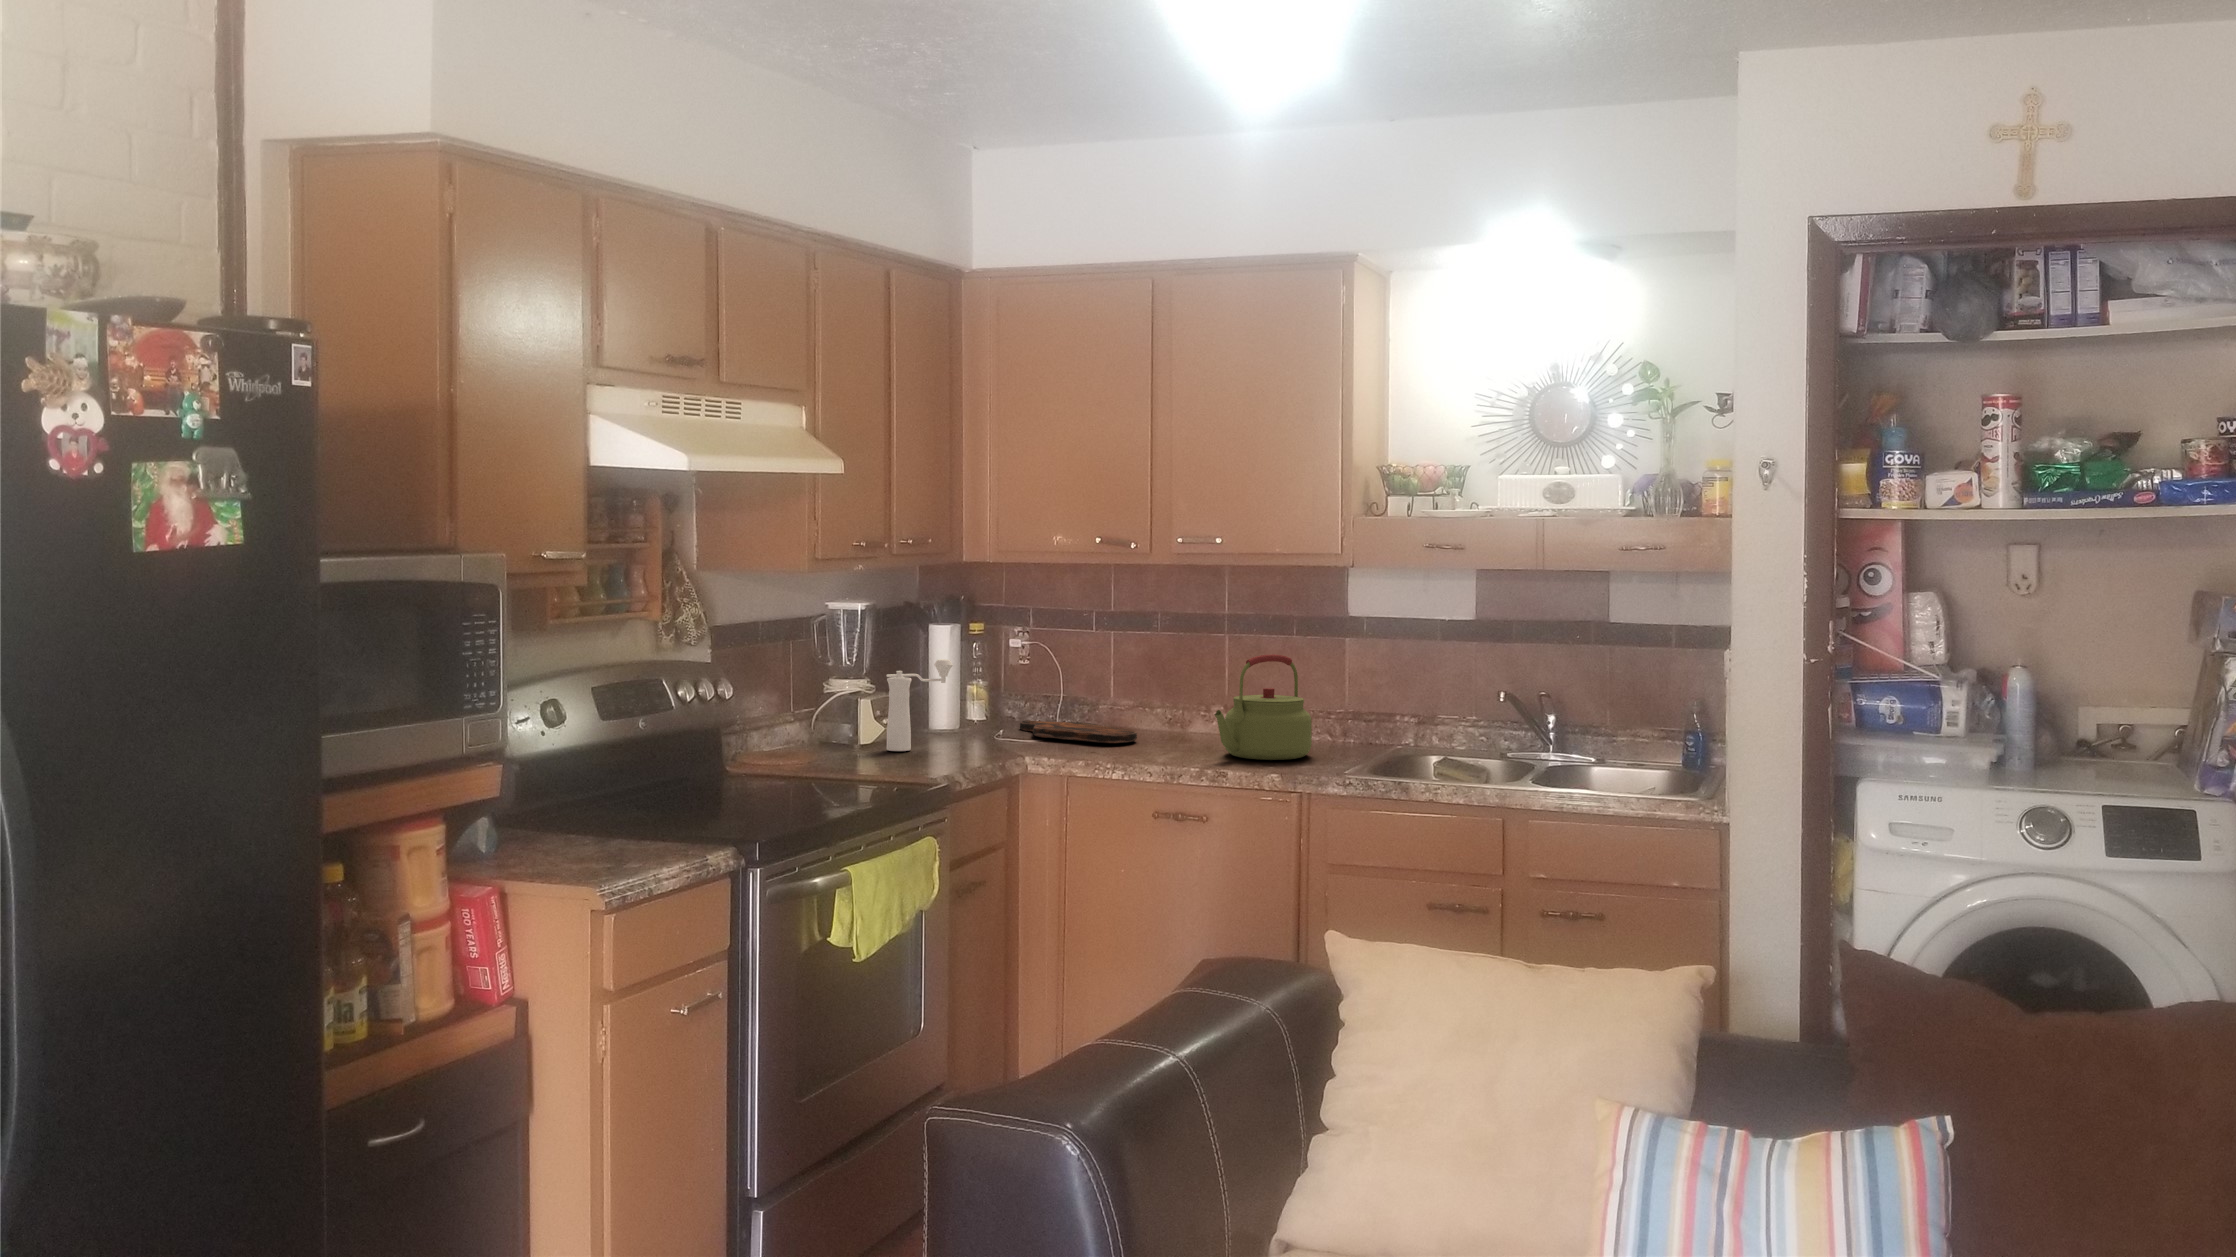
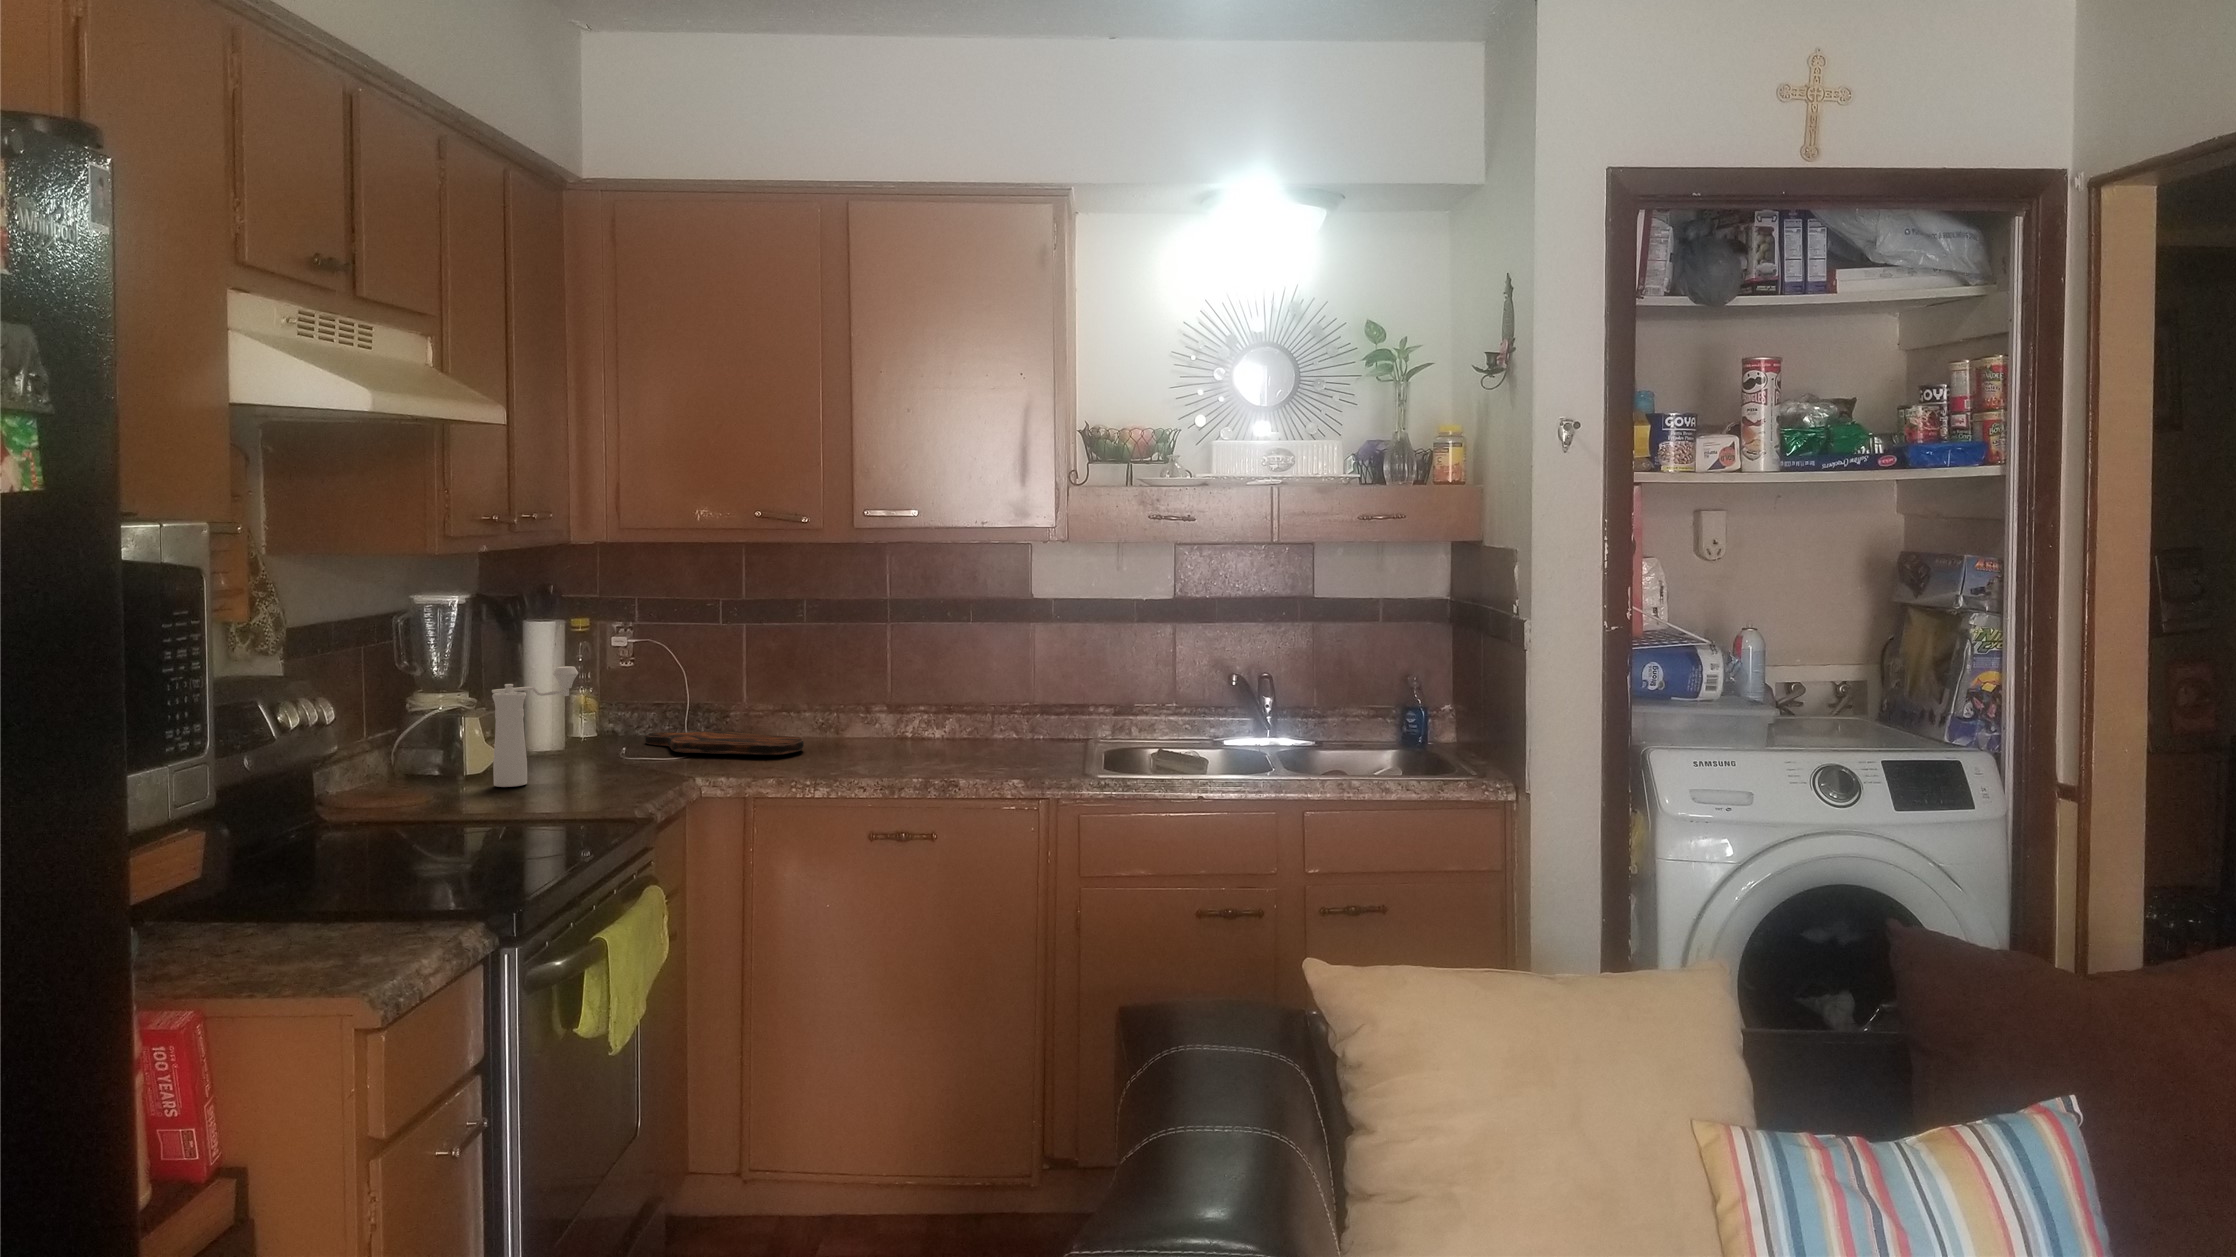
kettle: present [1214,654,1312,760] -> none [919,643,1020,763]

